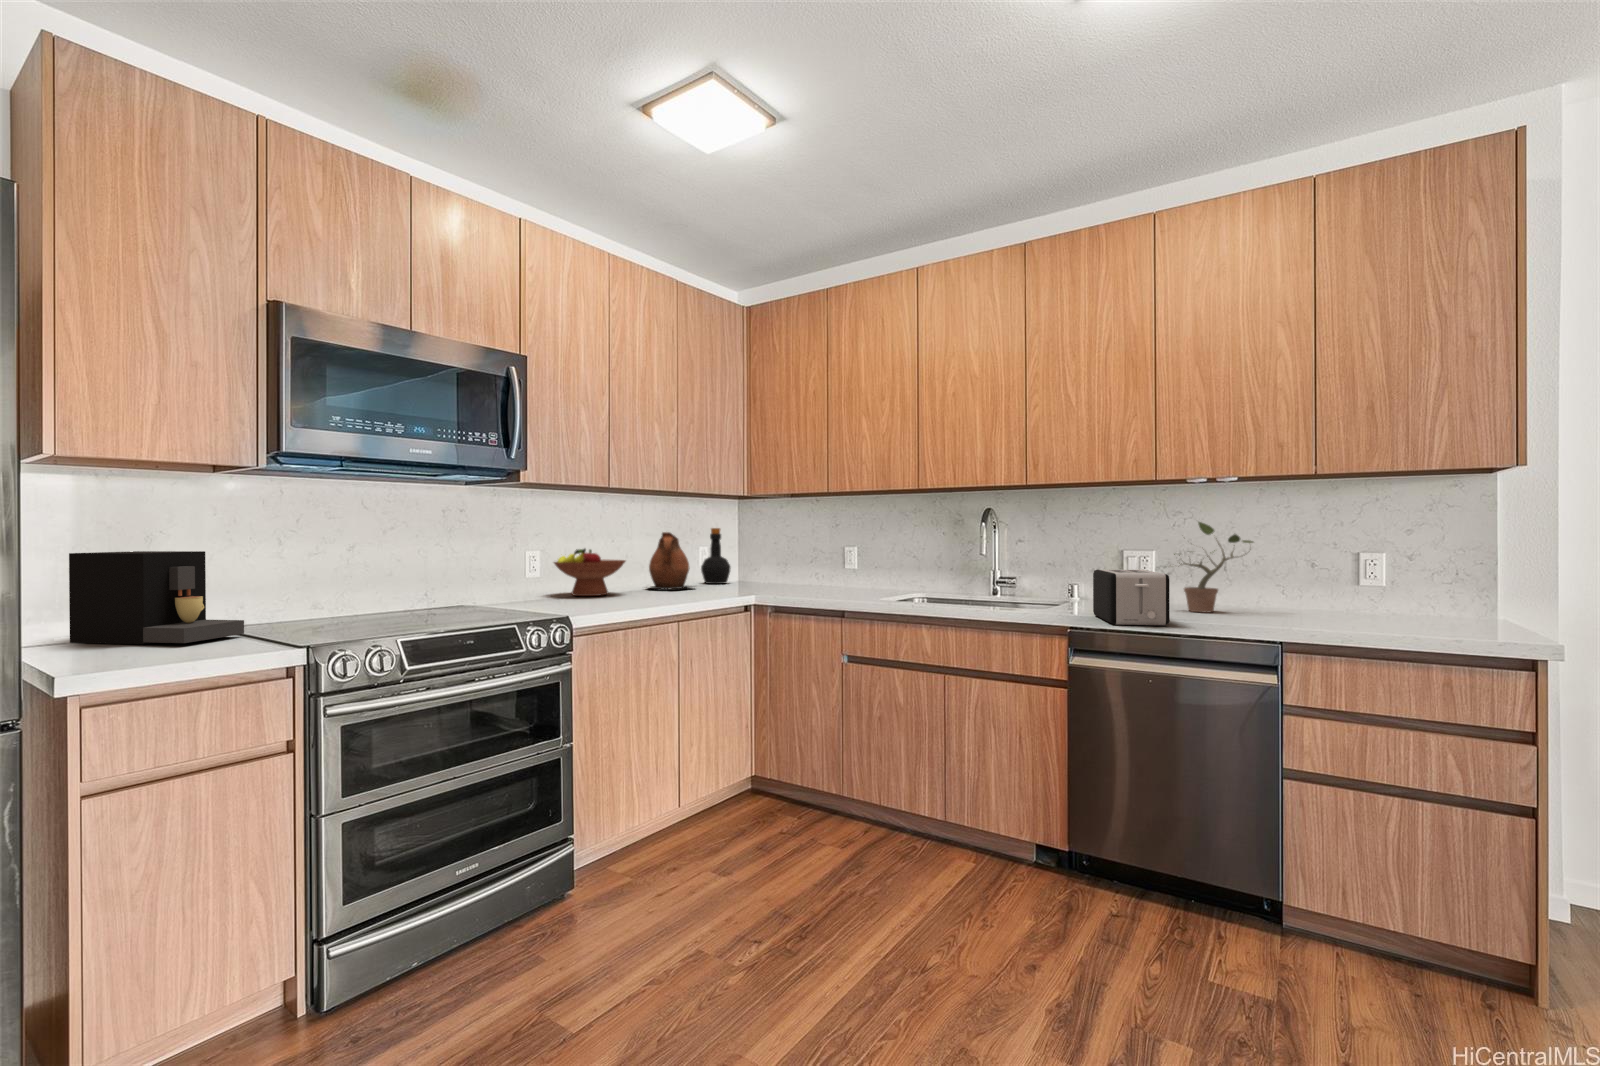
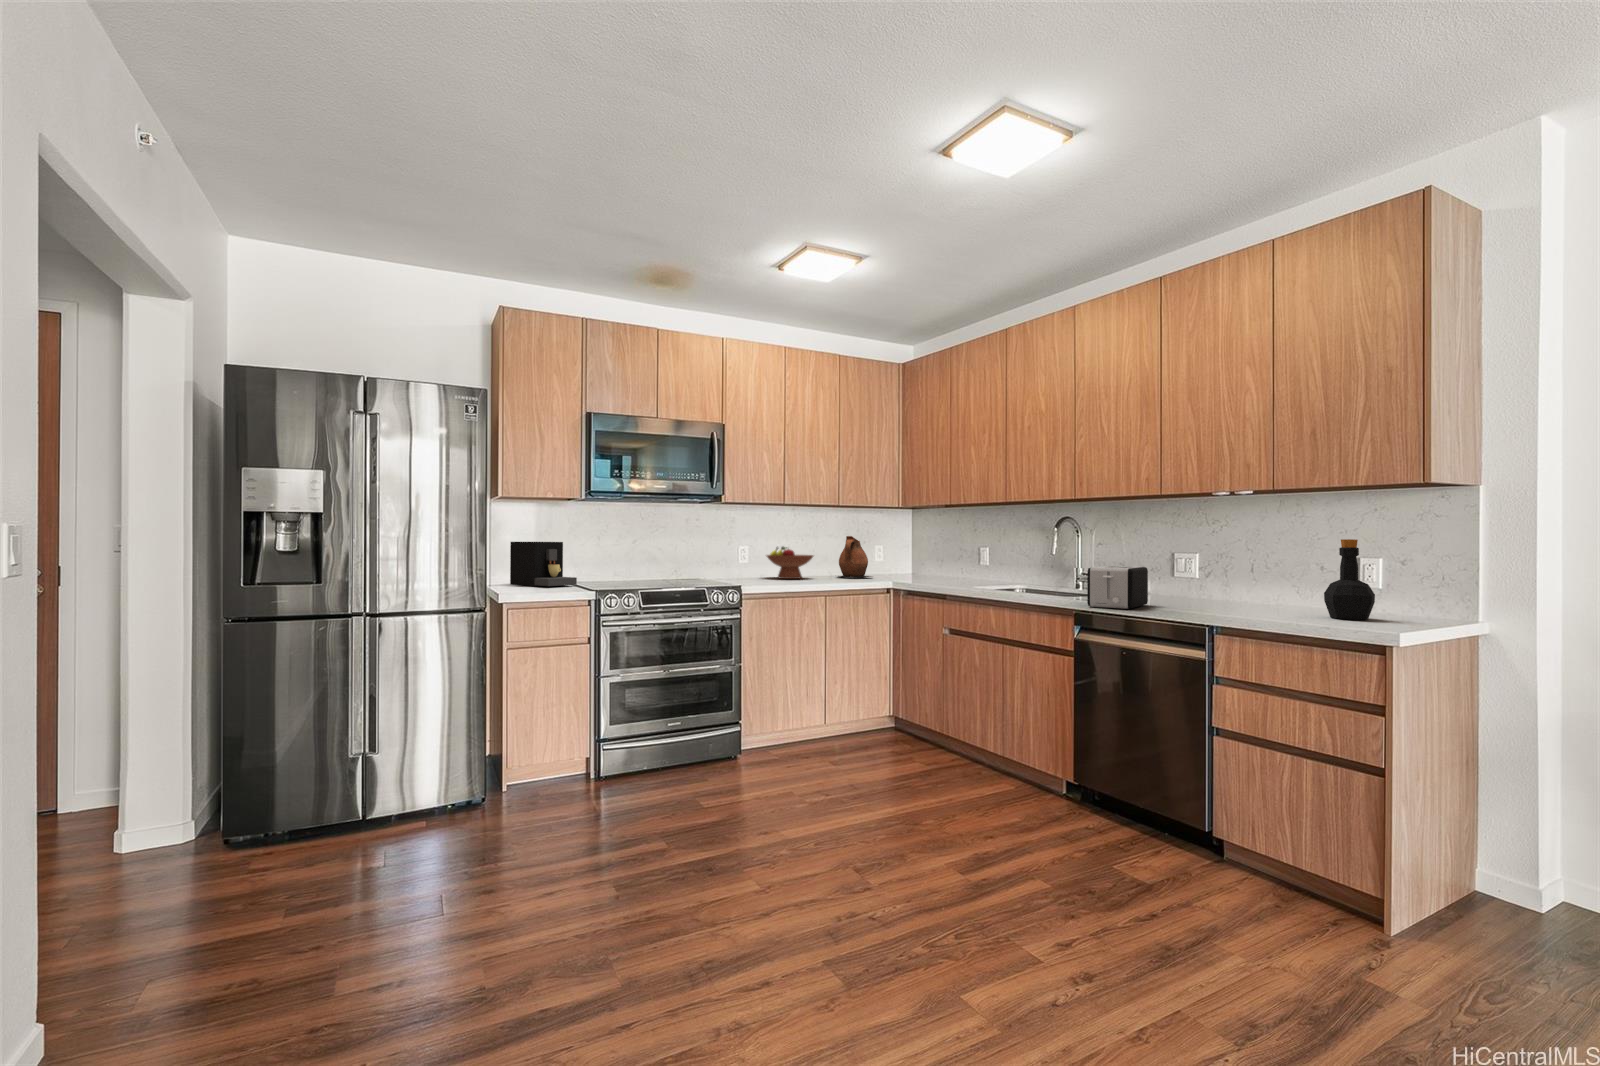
potted plant: present [1174,522,1253,613] -> none [1186,527,1271,606]
bottle: present [701,528,731,584] -> present [1324,539,1375,620]

